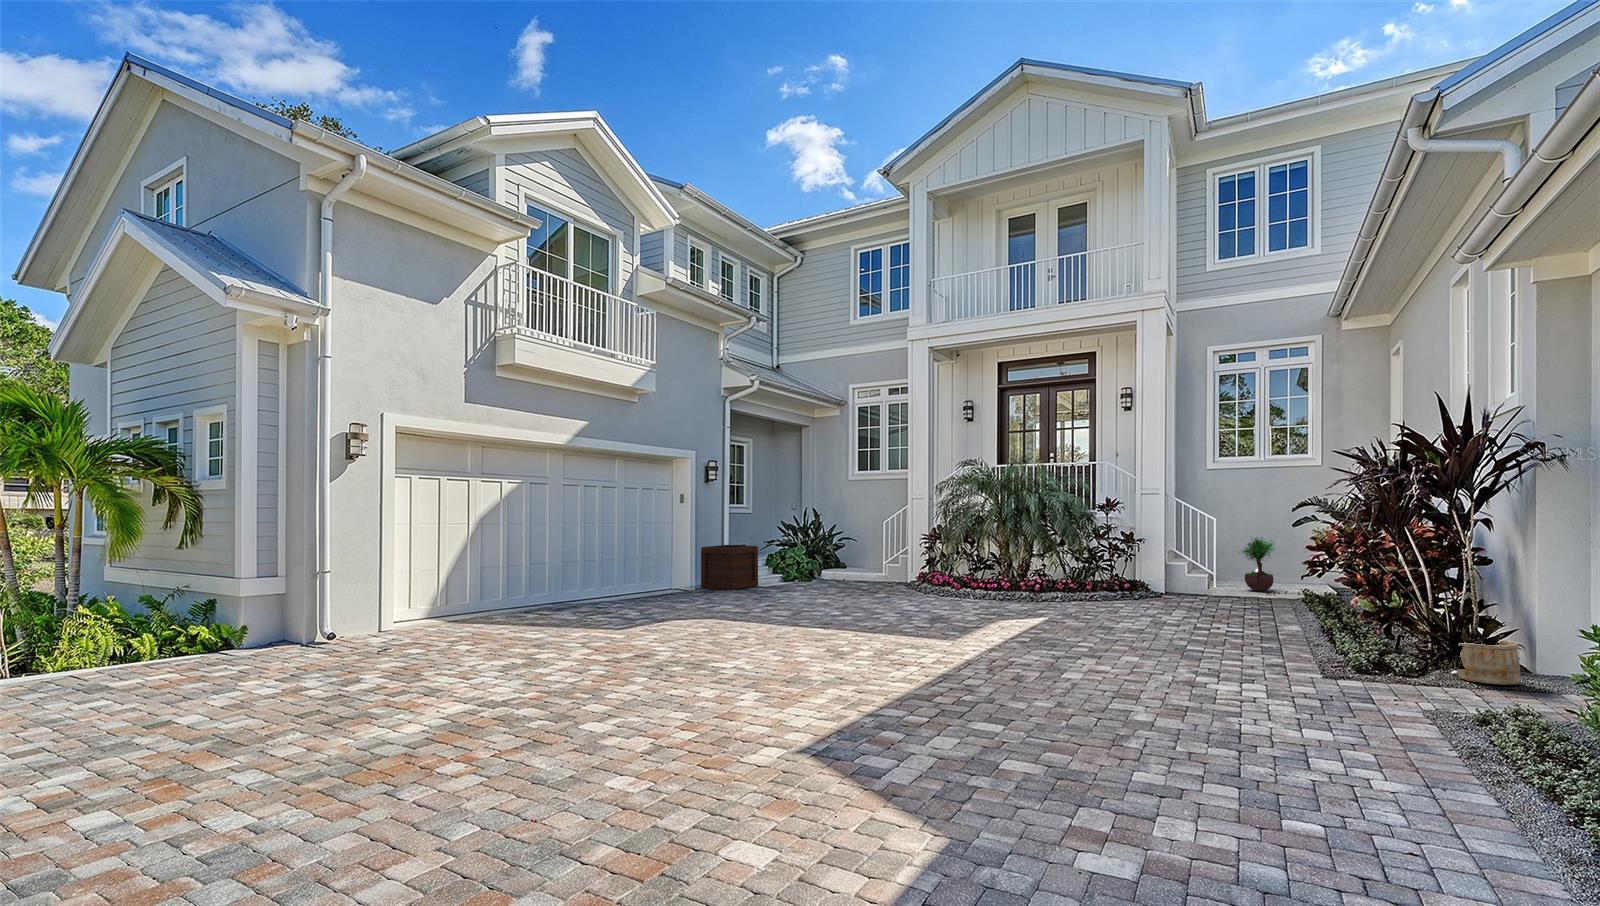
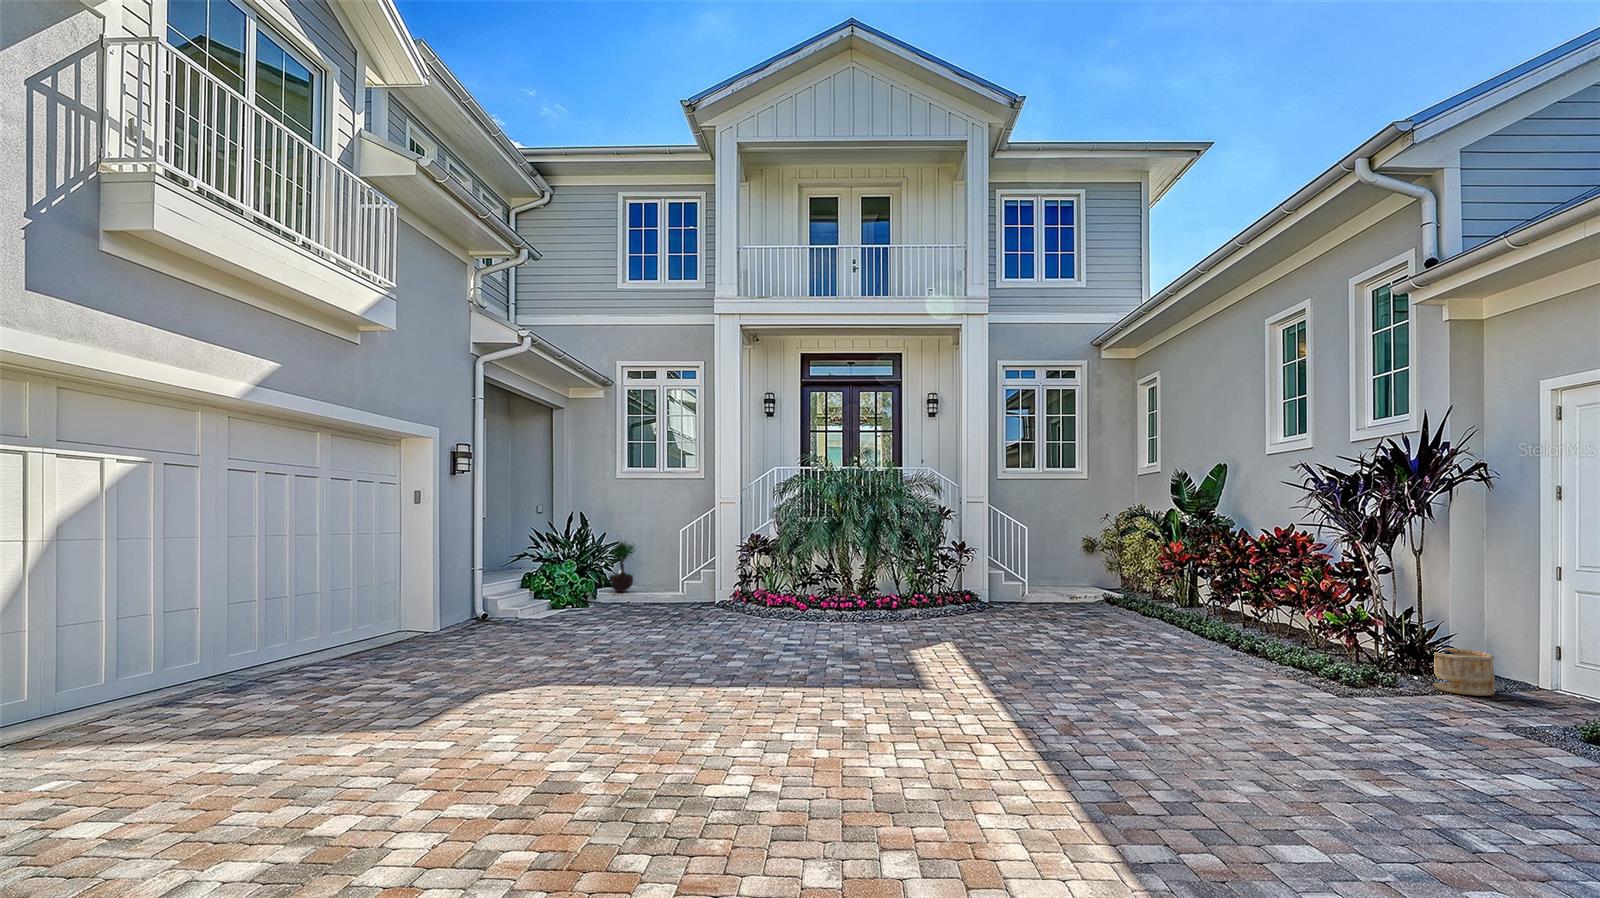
potted tree: present [1241,537,1275,591] -> present [609,541,634,592]
wooden crate: present [701,545,758,590] -> none [440,566,527,633]

